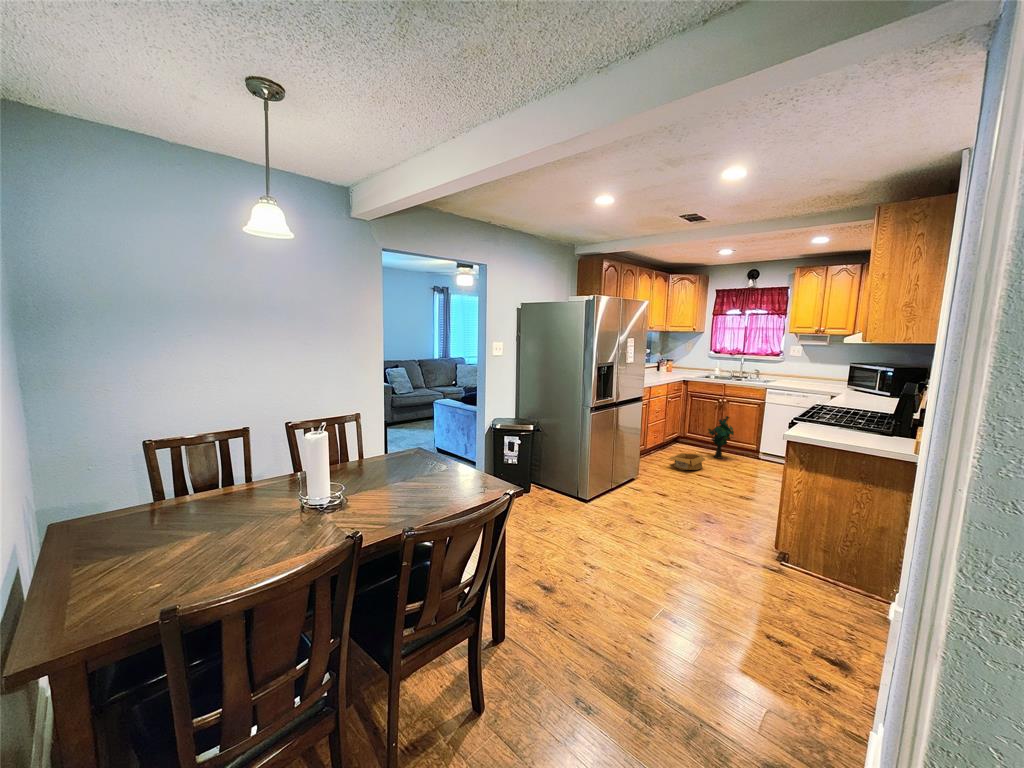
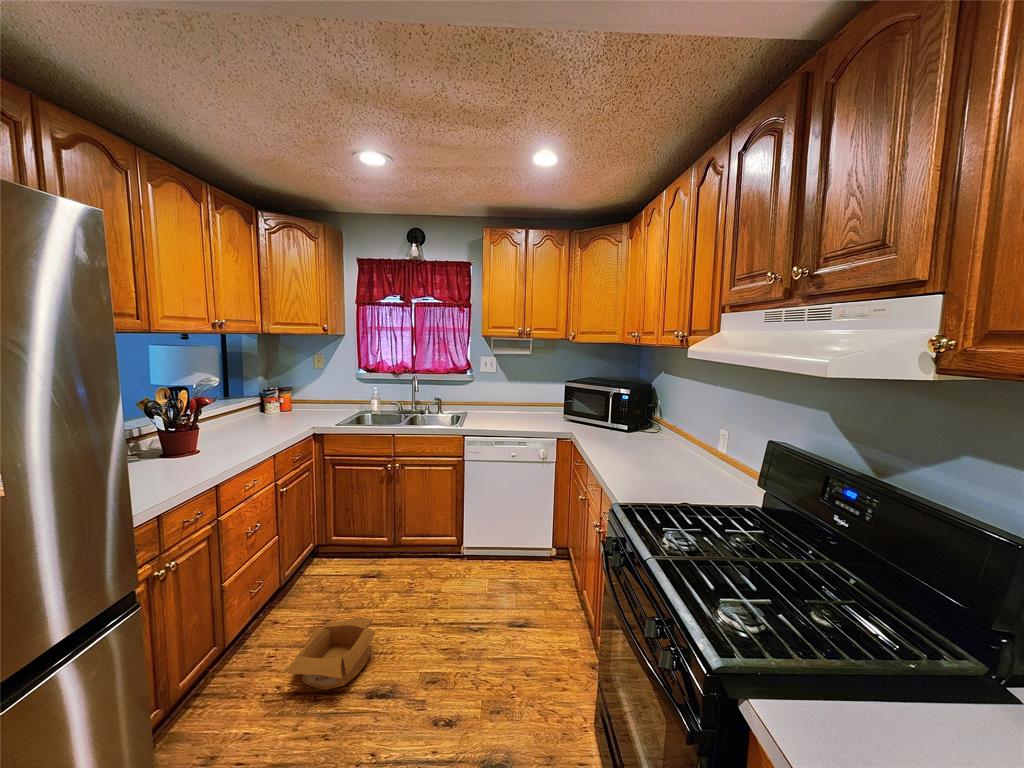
decorative plant: present [708,416,734,459] -> none [371,501,422,591]

